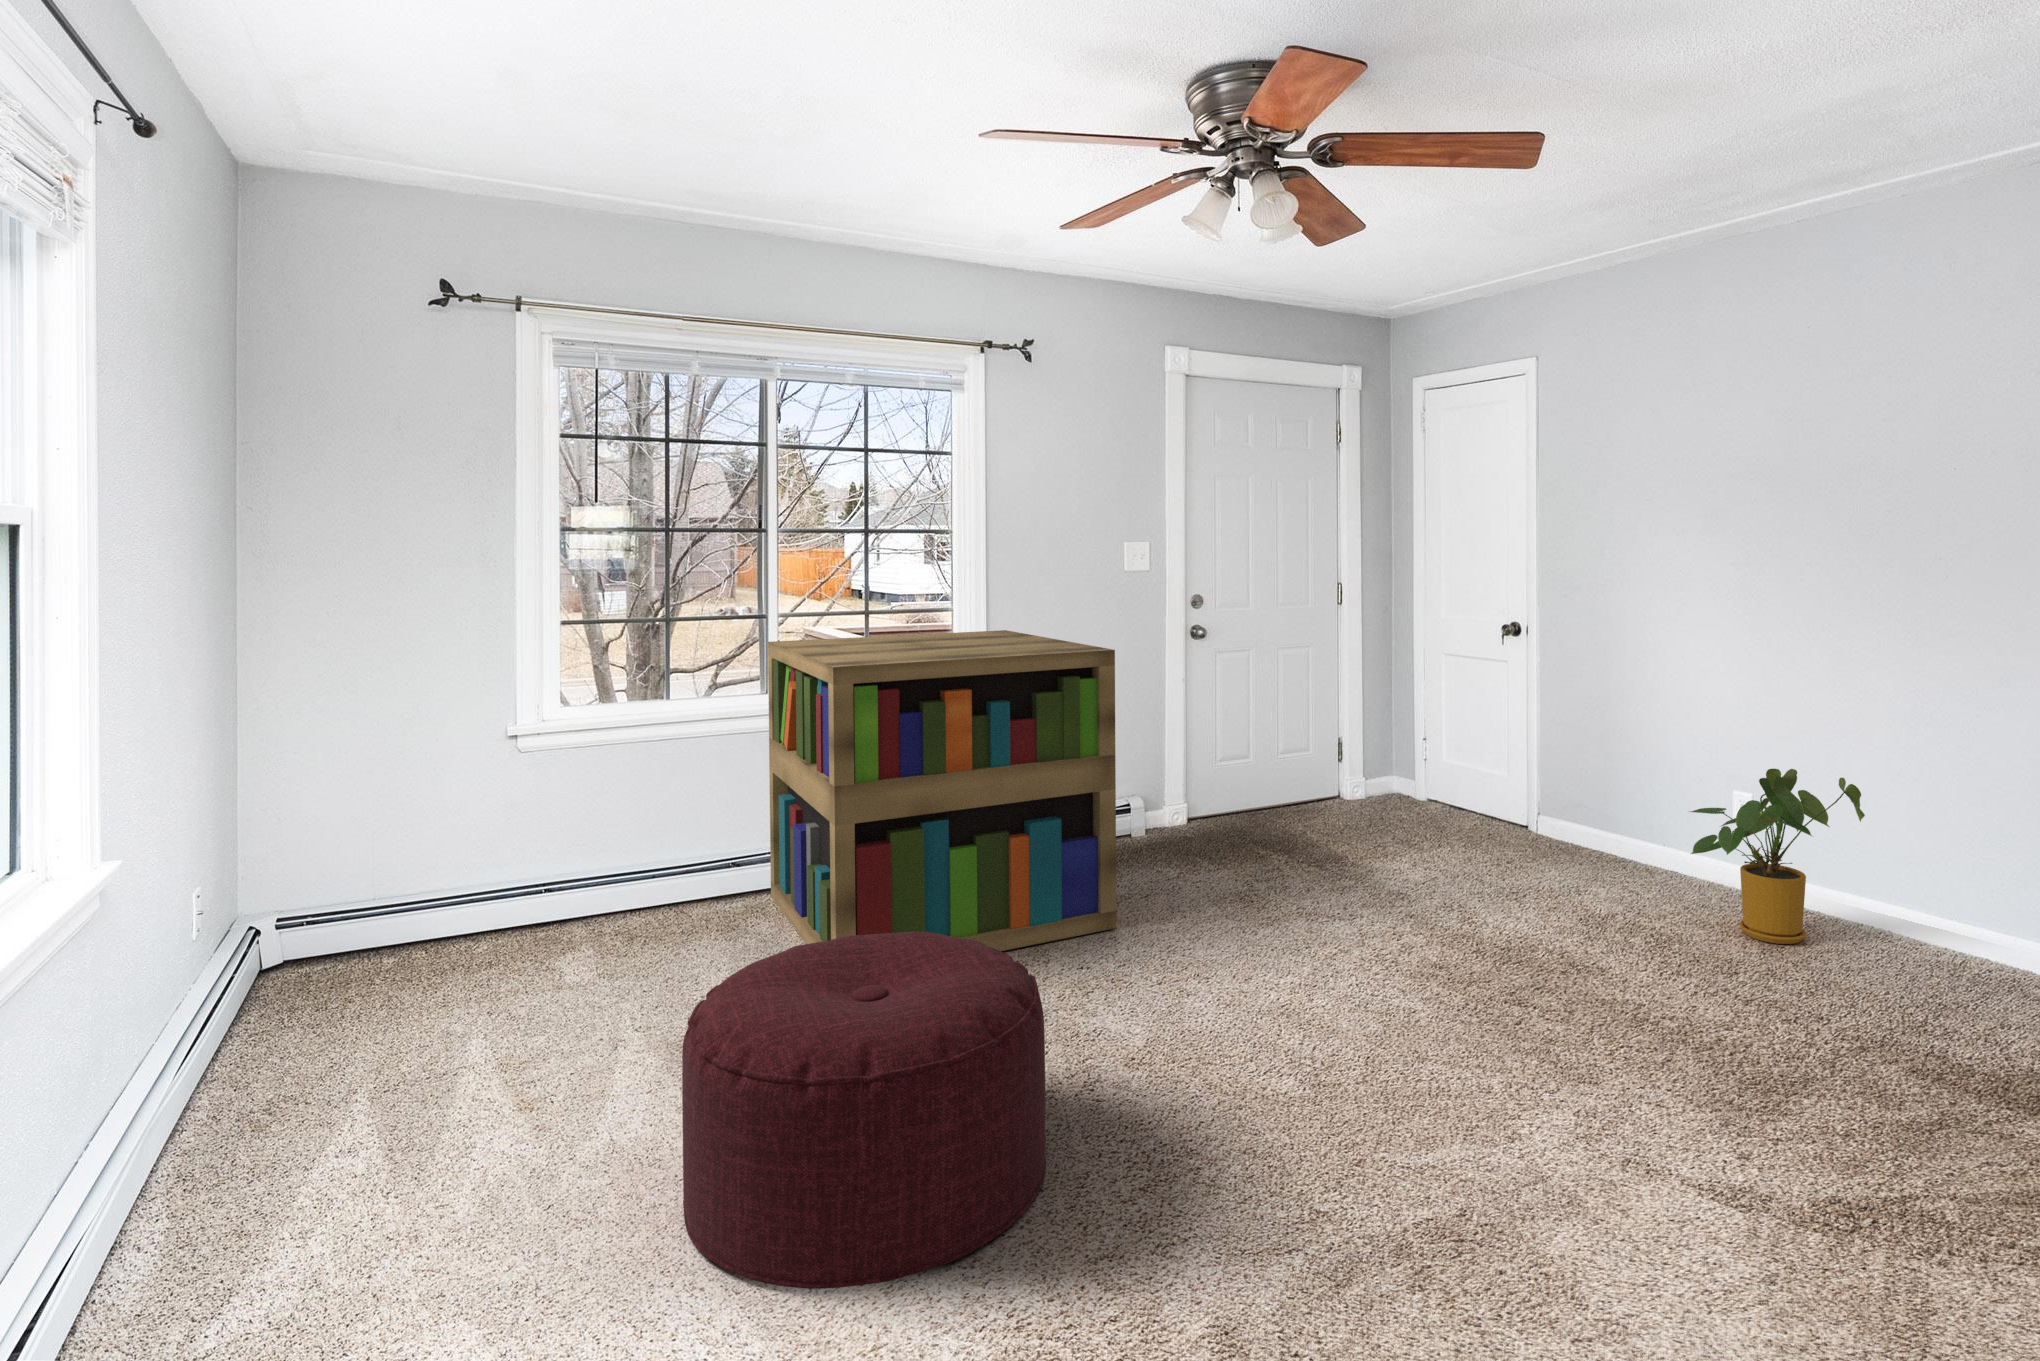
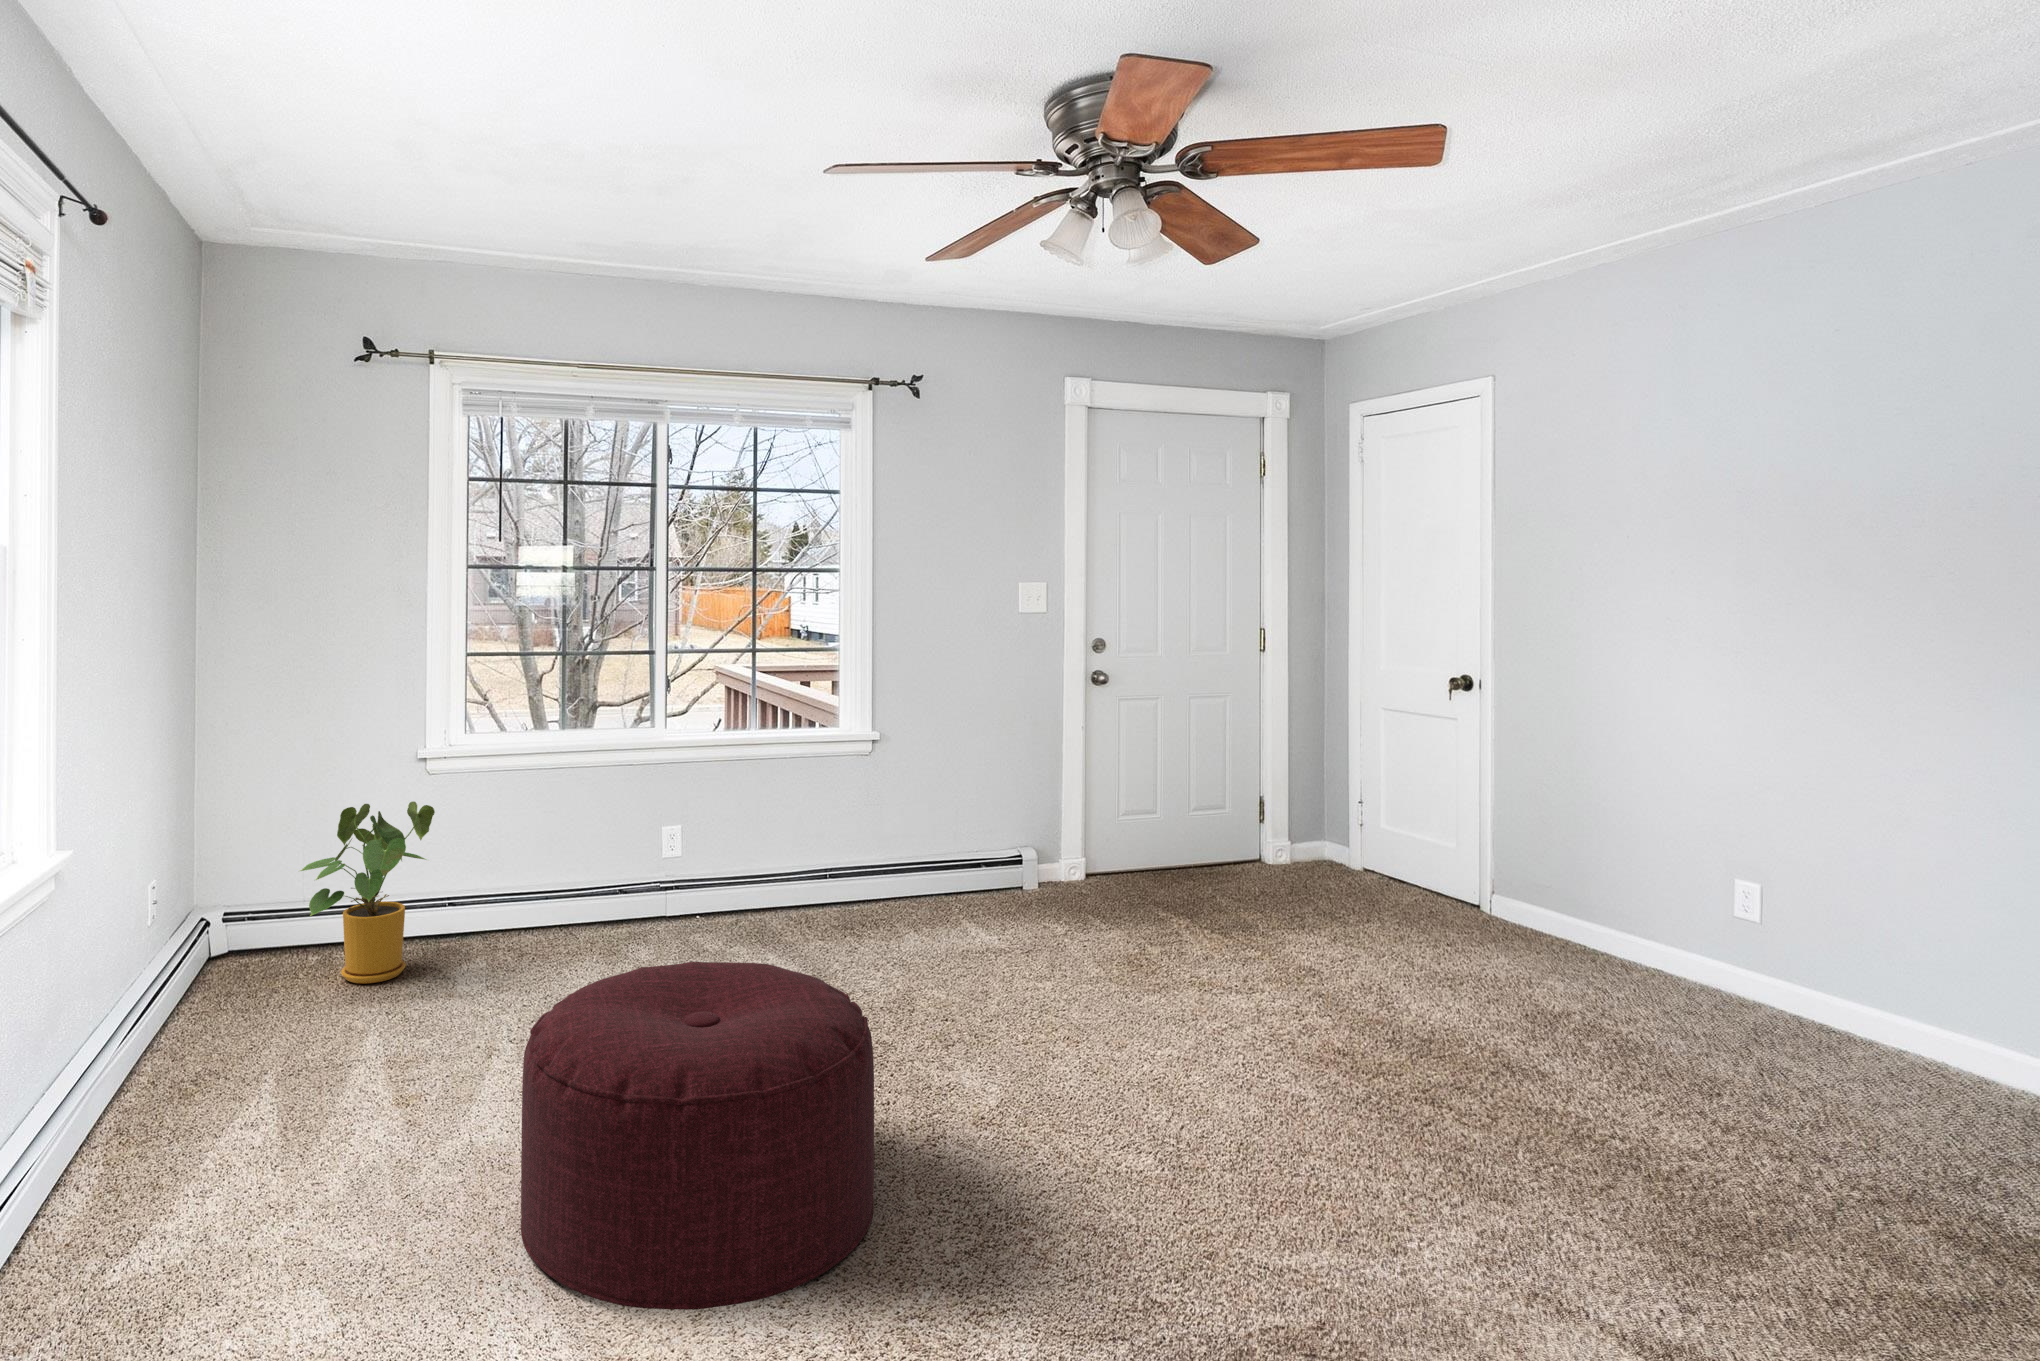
bookshelf: present [768,630,1116,951] -> none [655,668,989,1013]
house plant: present [1691,769,1865,944] -> present [300,801,435,984]

